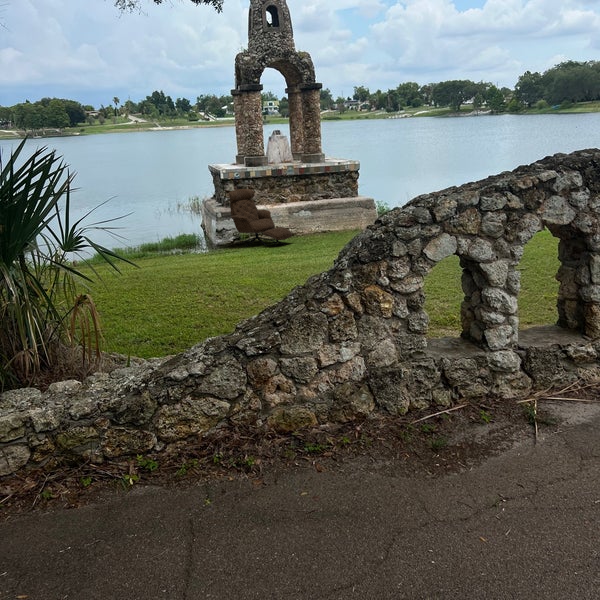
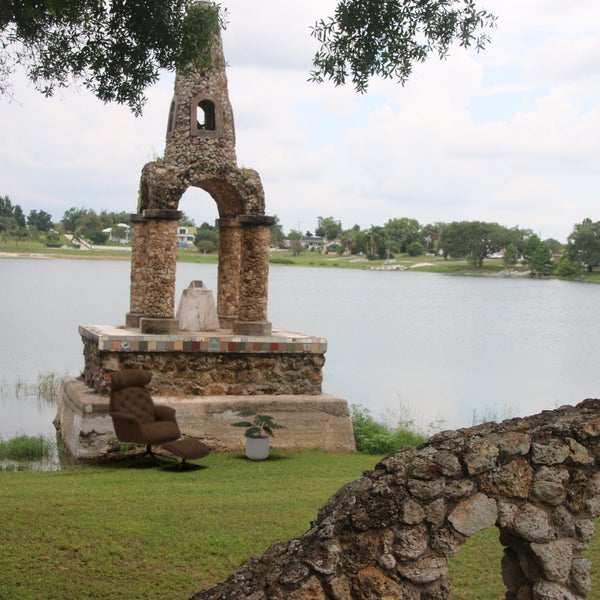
potted plant: none [304,209,339,237] -> present [232,412,287,460]

